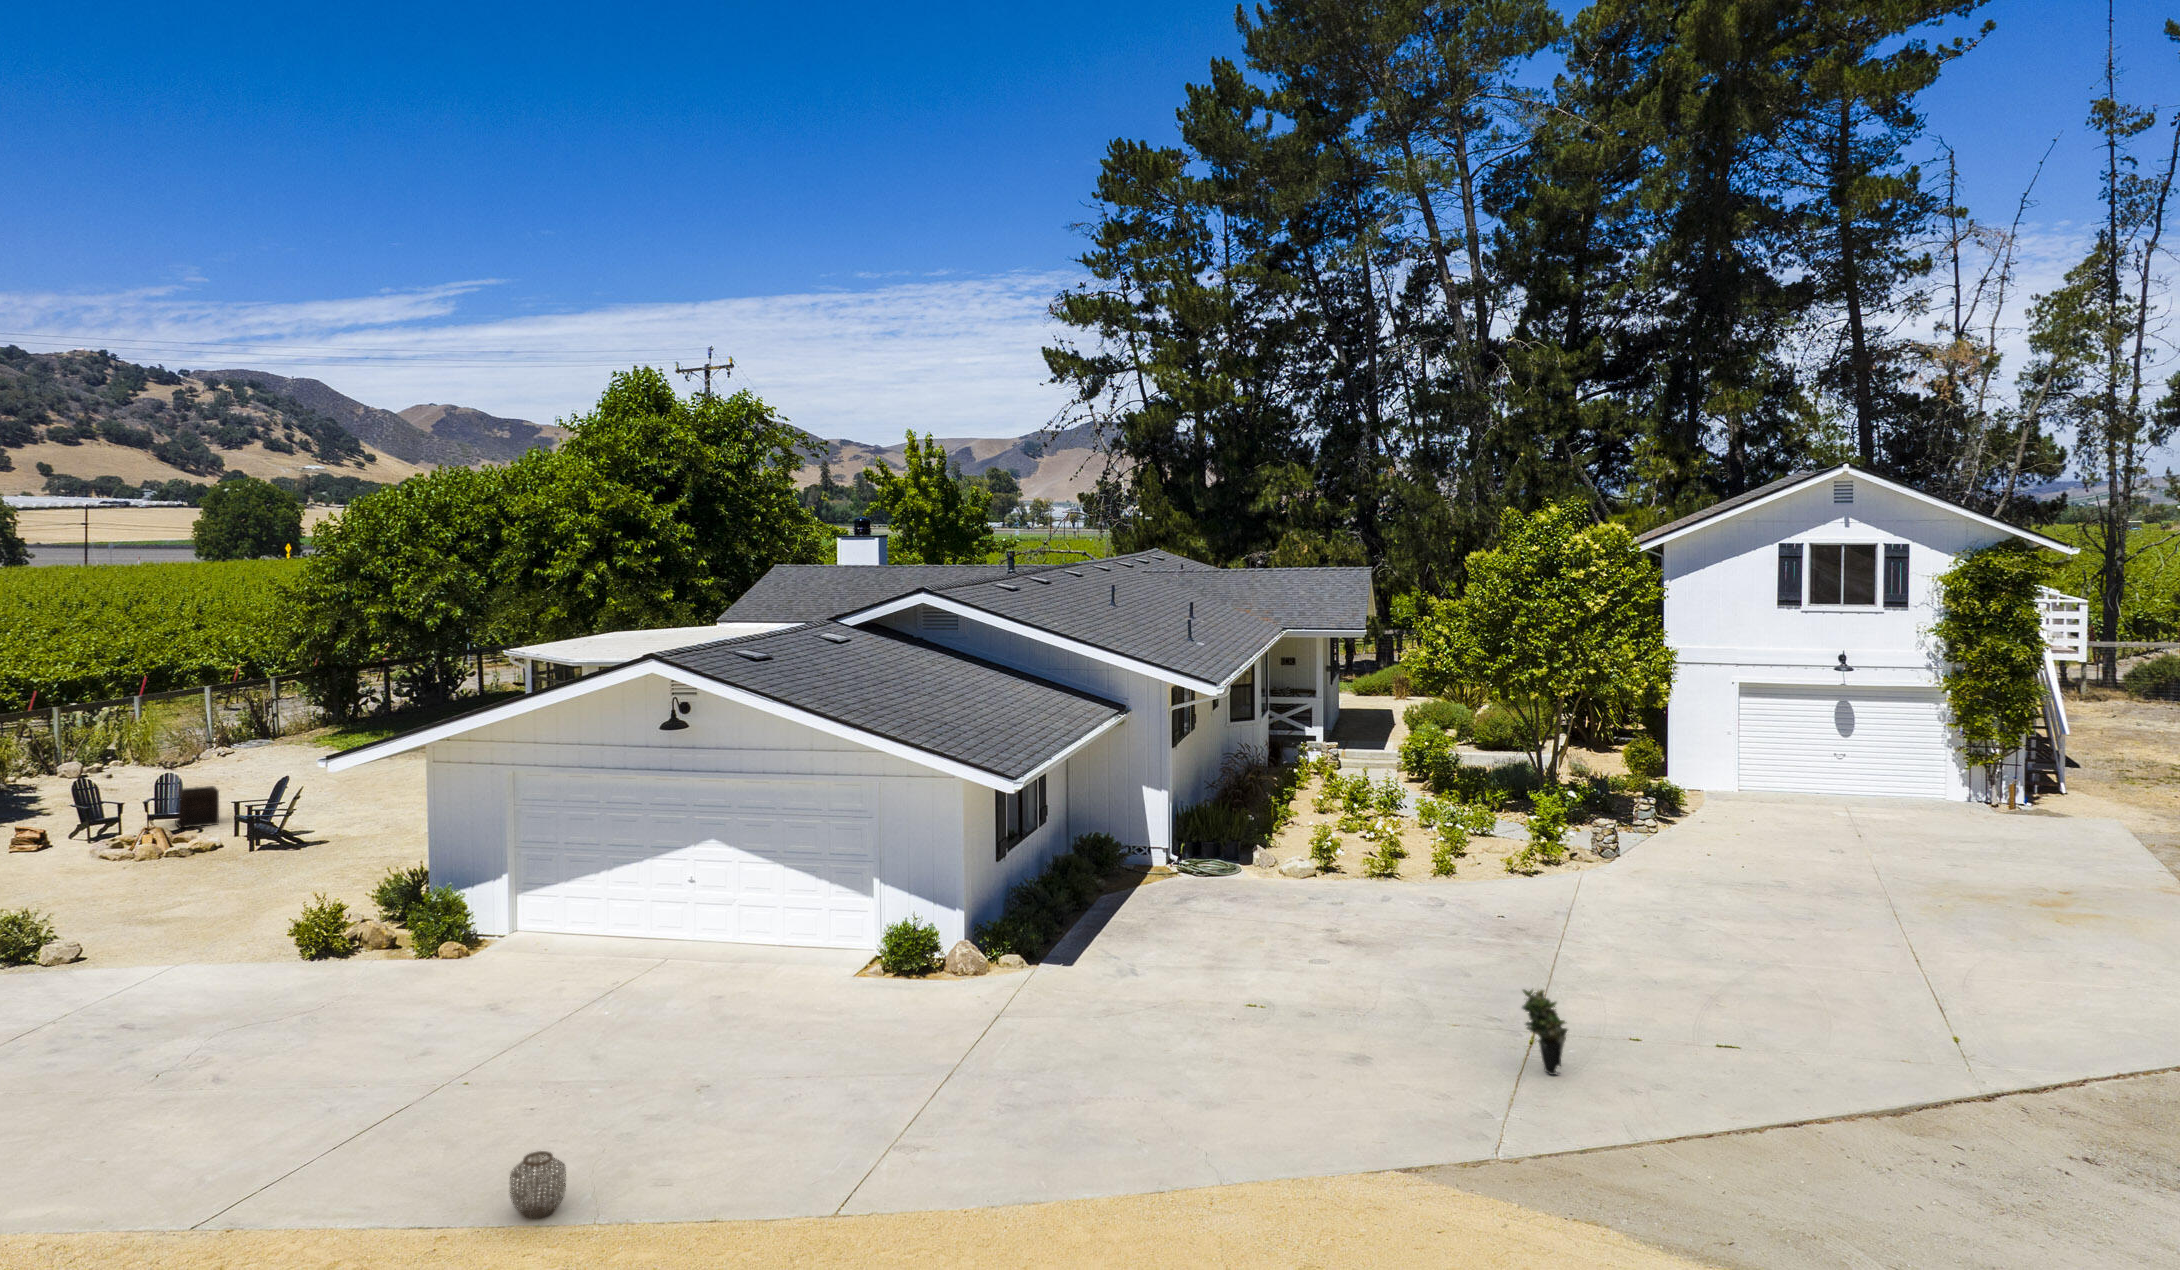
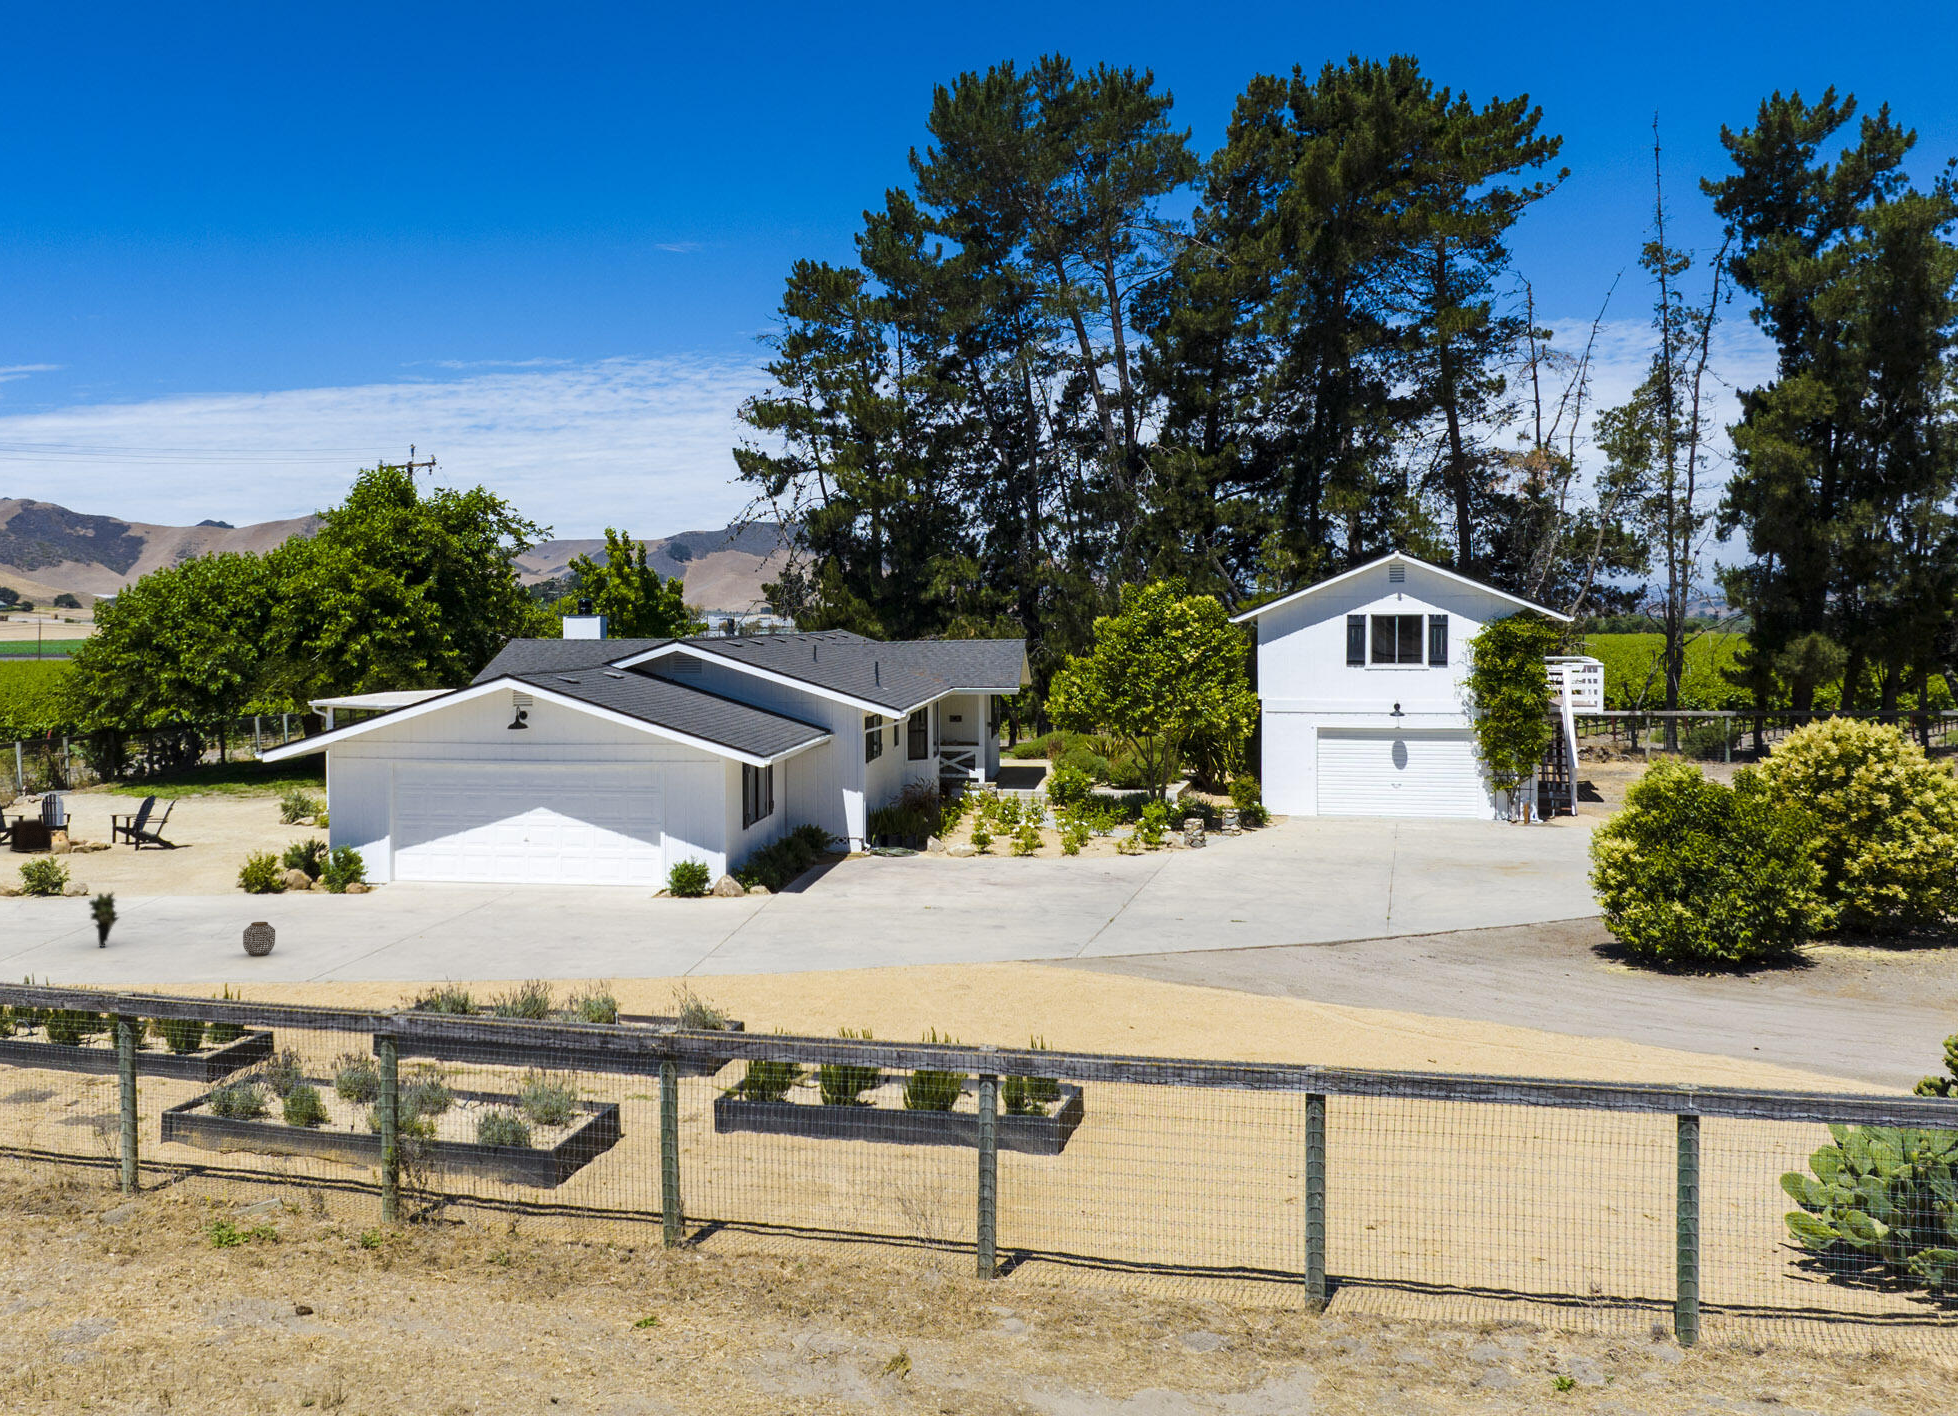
potted plant: present [1522,990,1568,1075] -> present [89,892,118,947]
woven basket: present [510,1151,566,1219] -> present [243,922,275,956]

